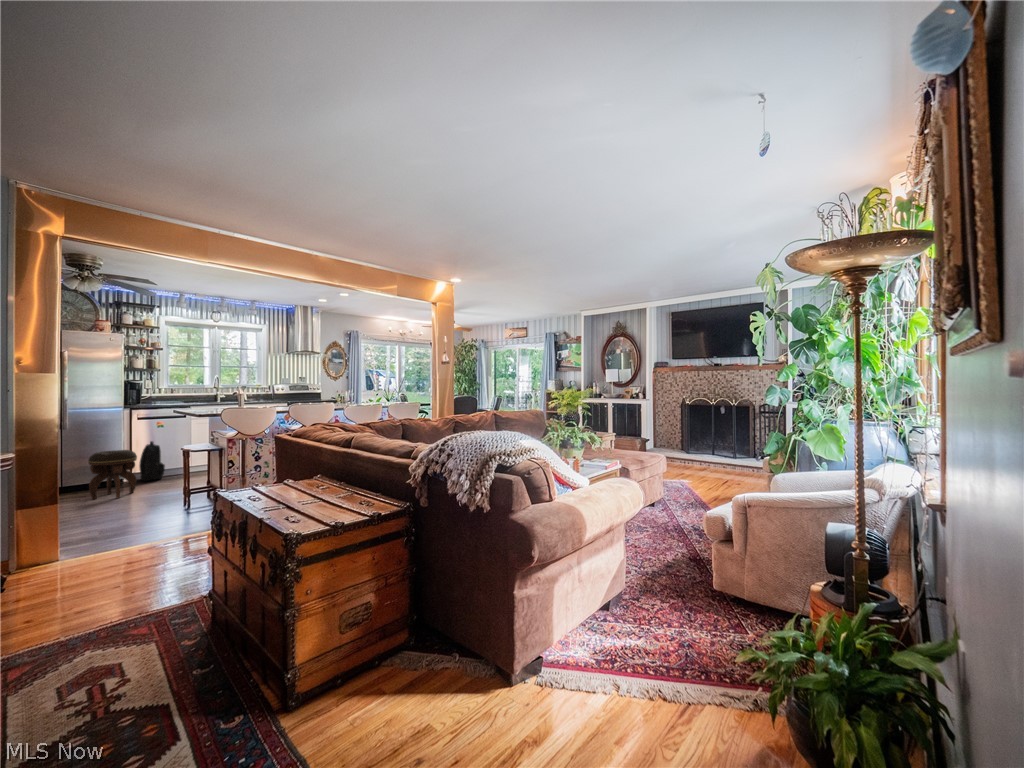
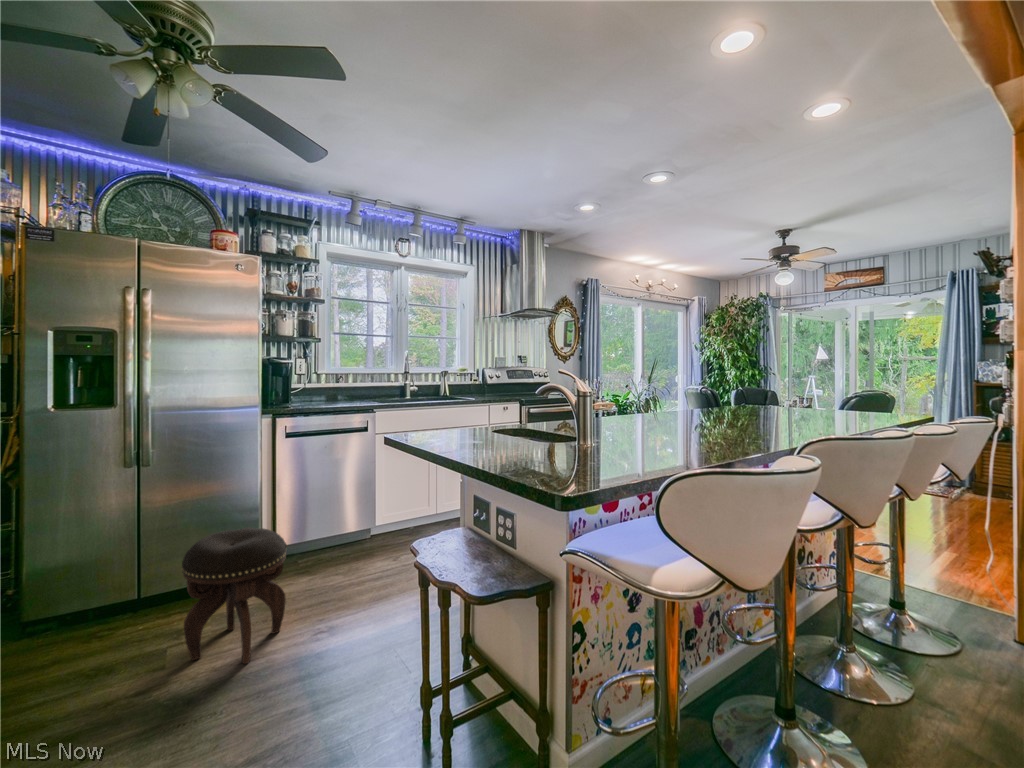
backpack: present [139,441,165,481] -> none [290,484,334,569]

